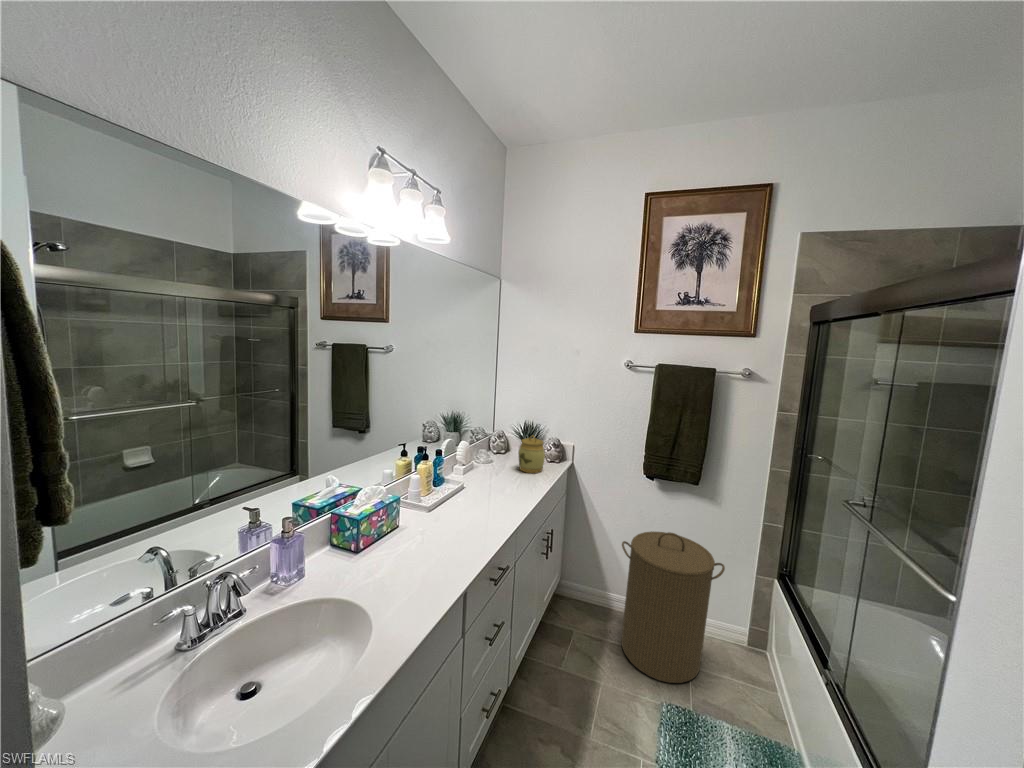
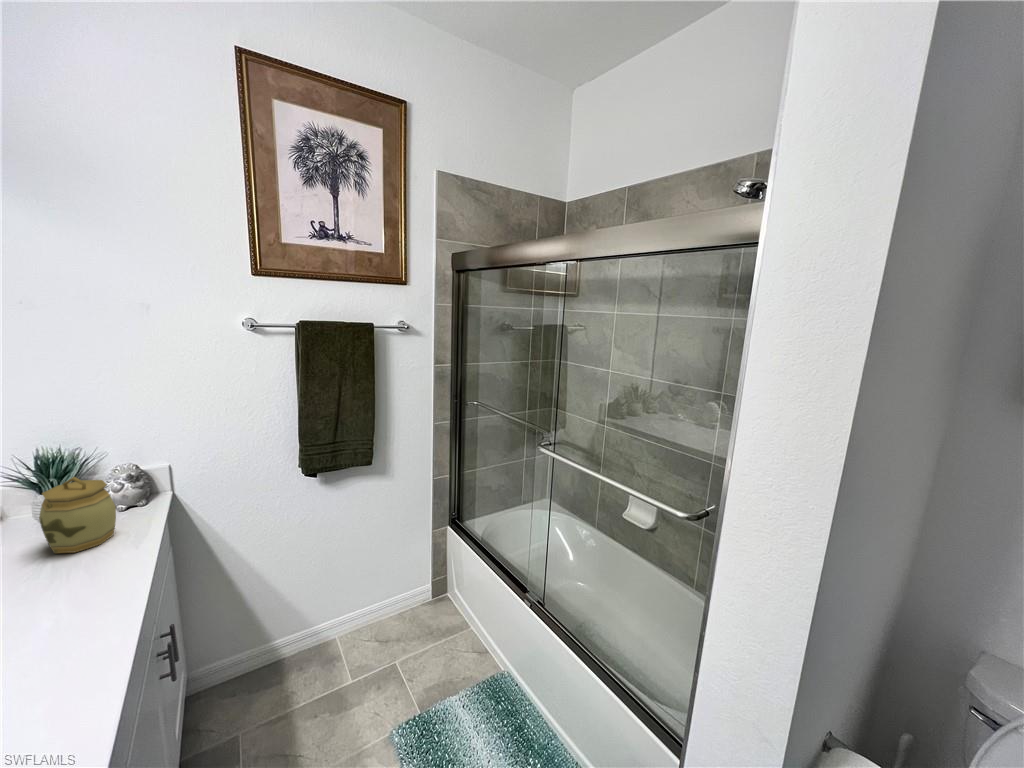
laundry hamper: present [621,531,725,683] -> none [292,528,416,714]

